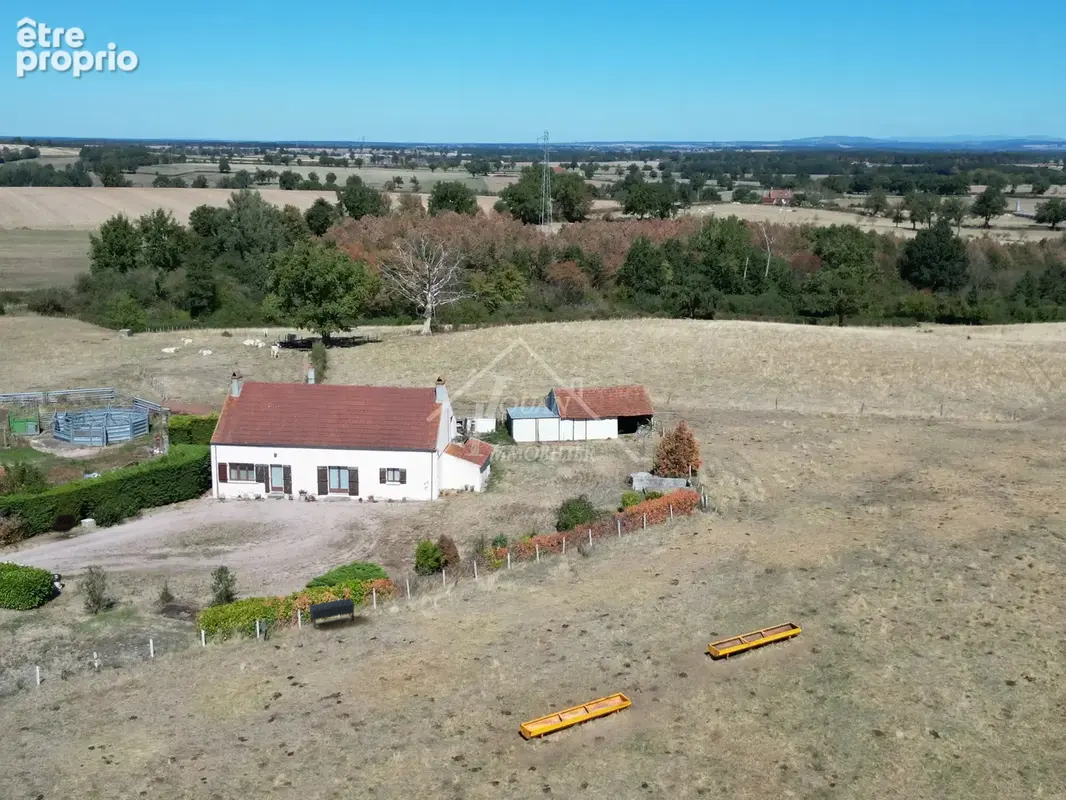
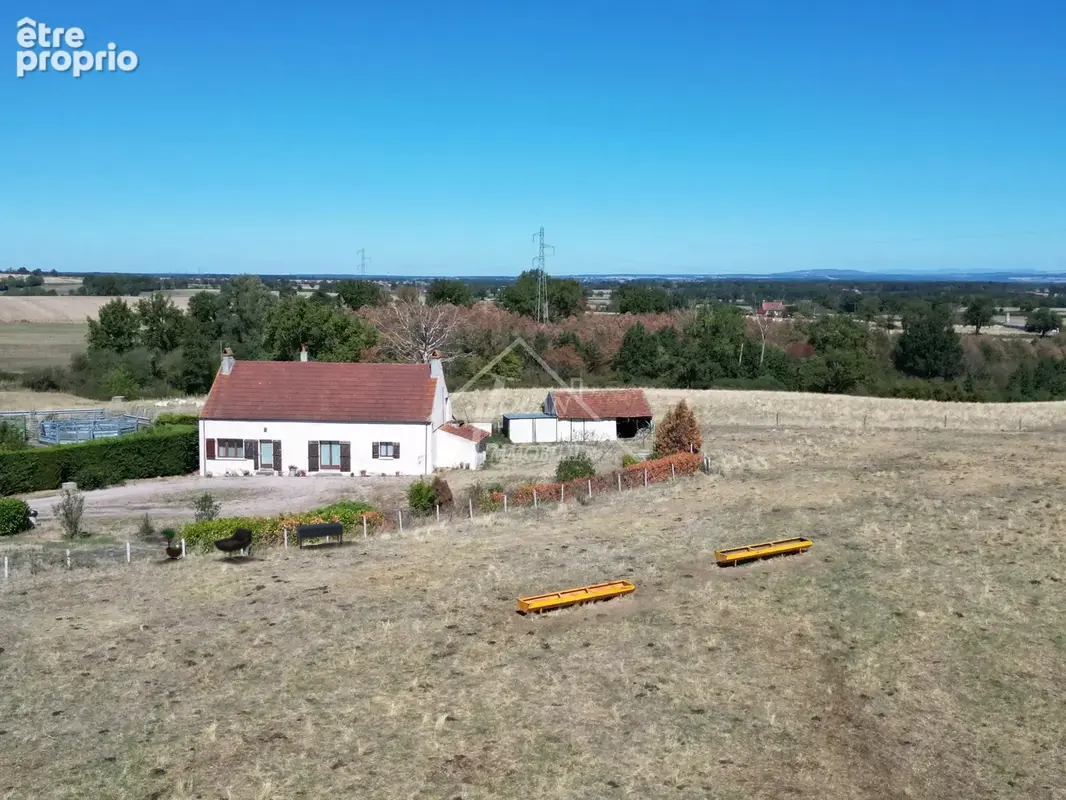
lounge chair: present [51,514,76,537] -> present [214,528,252,560]
potted tree: none [179,613,203,645] -> present [160,527,182,558]

